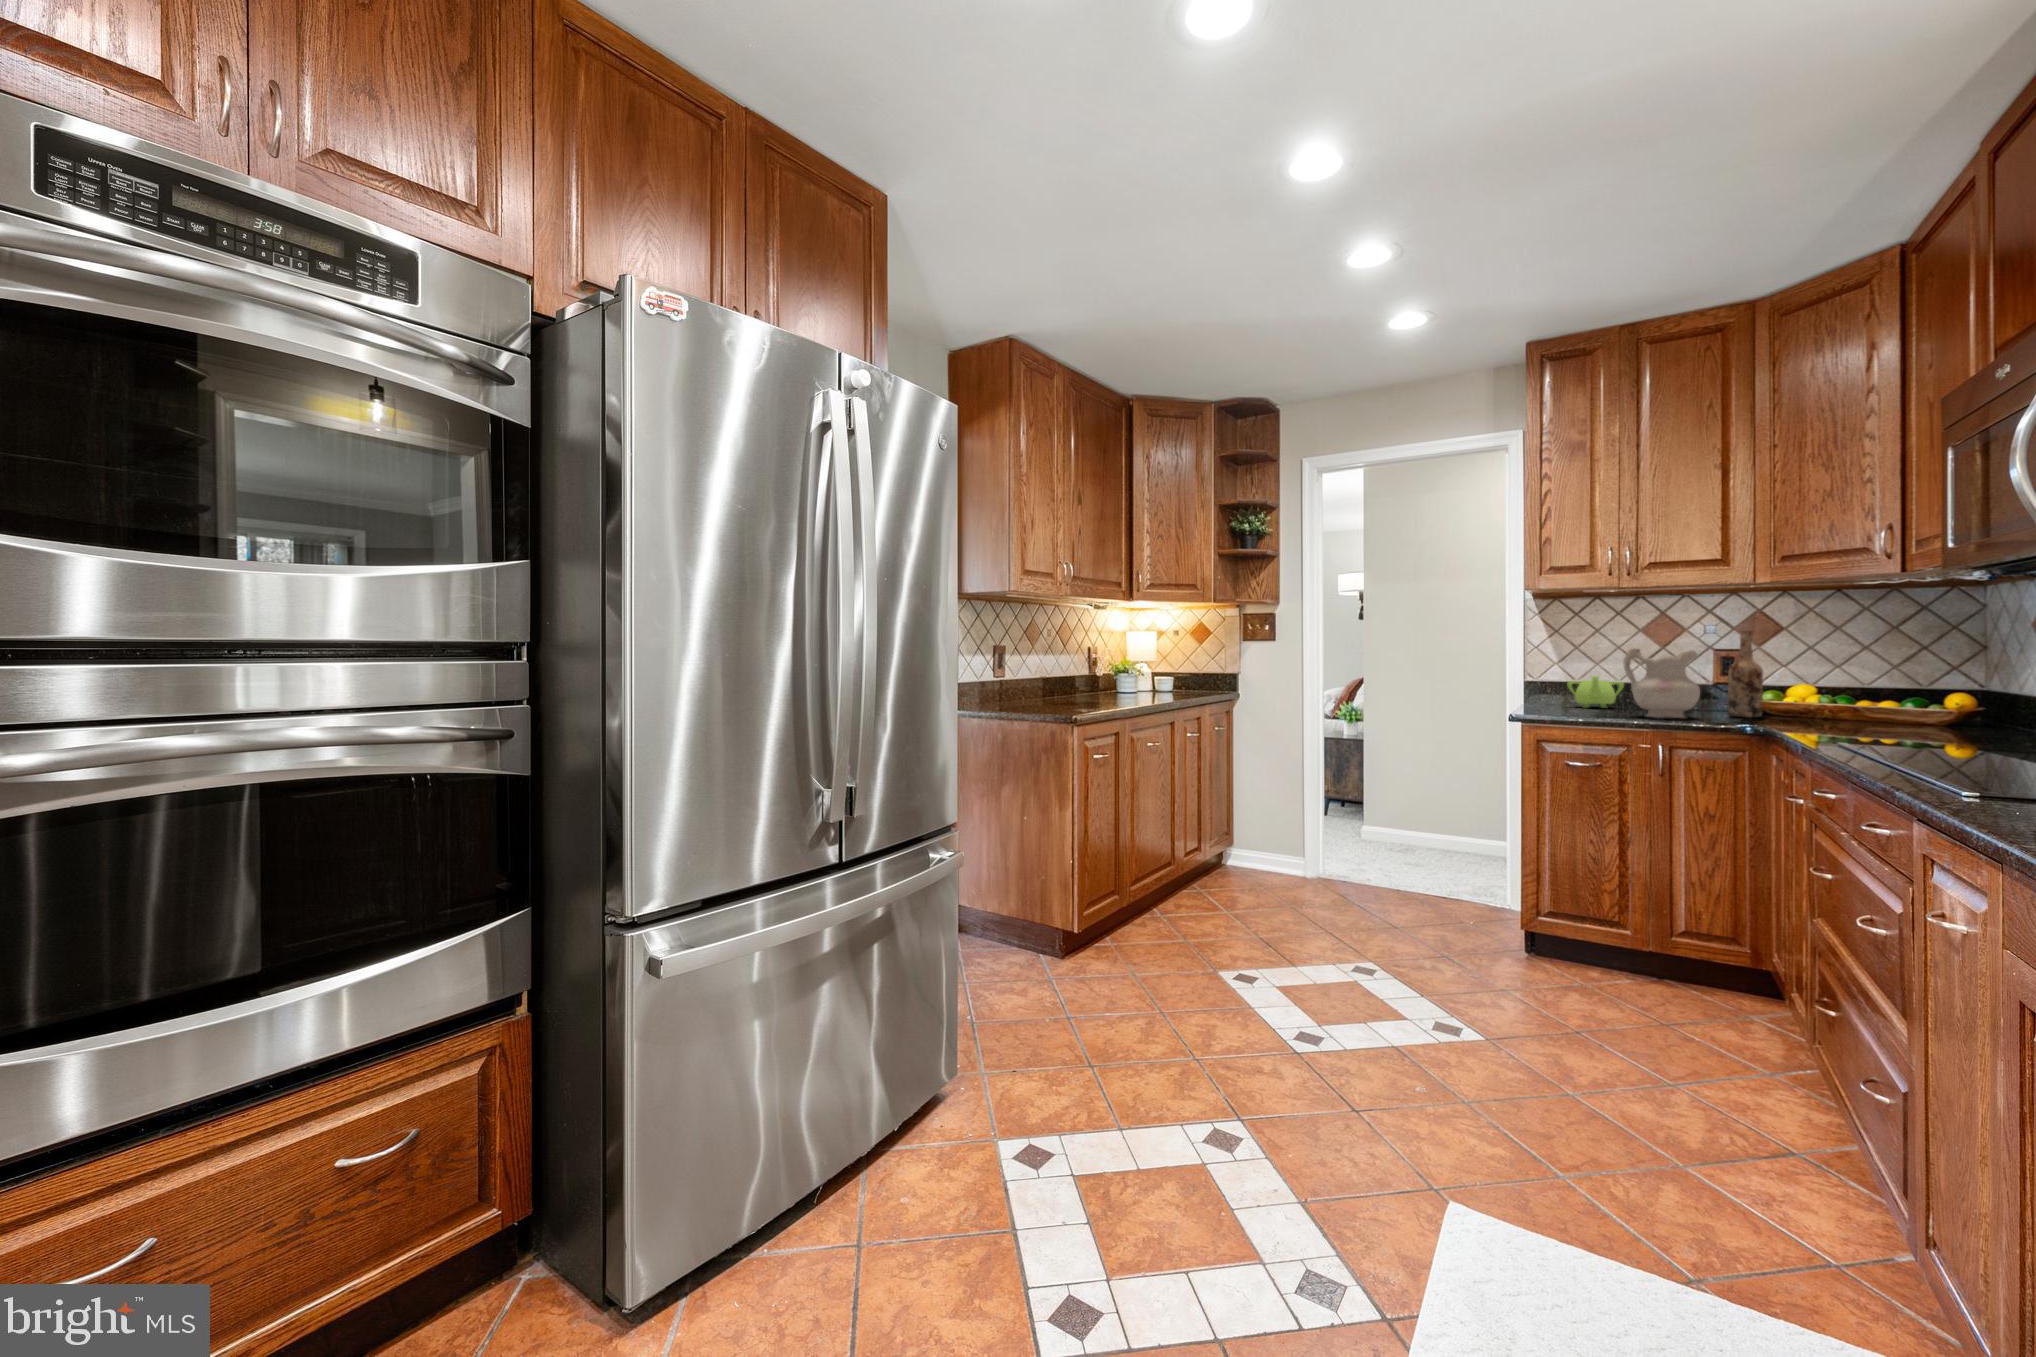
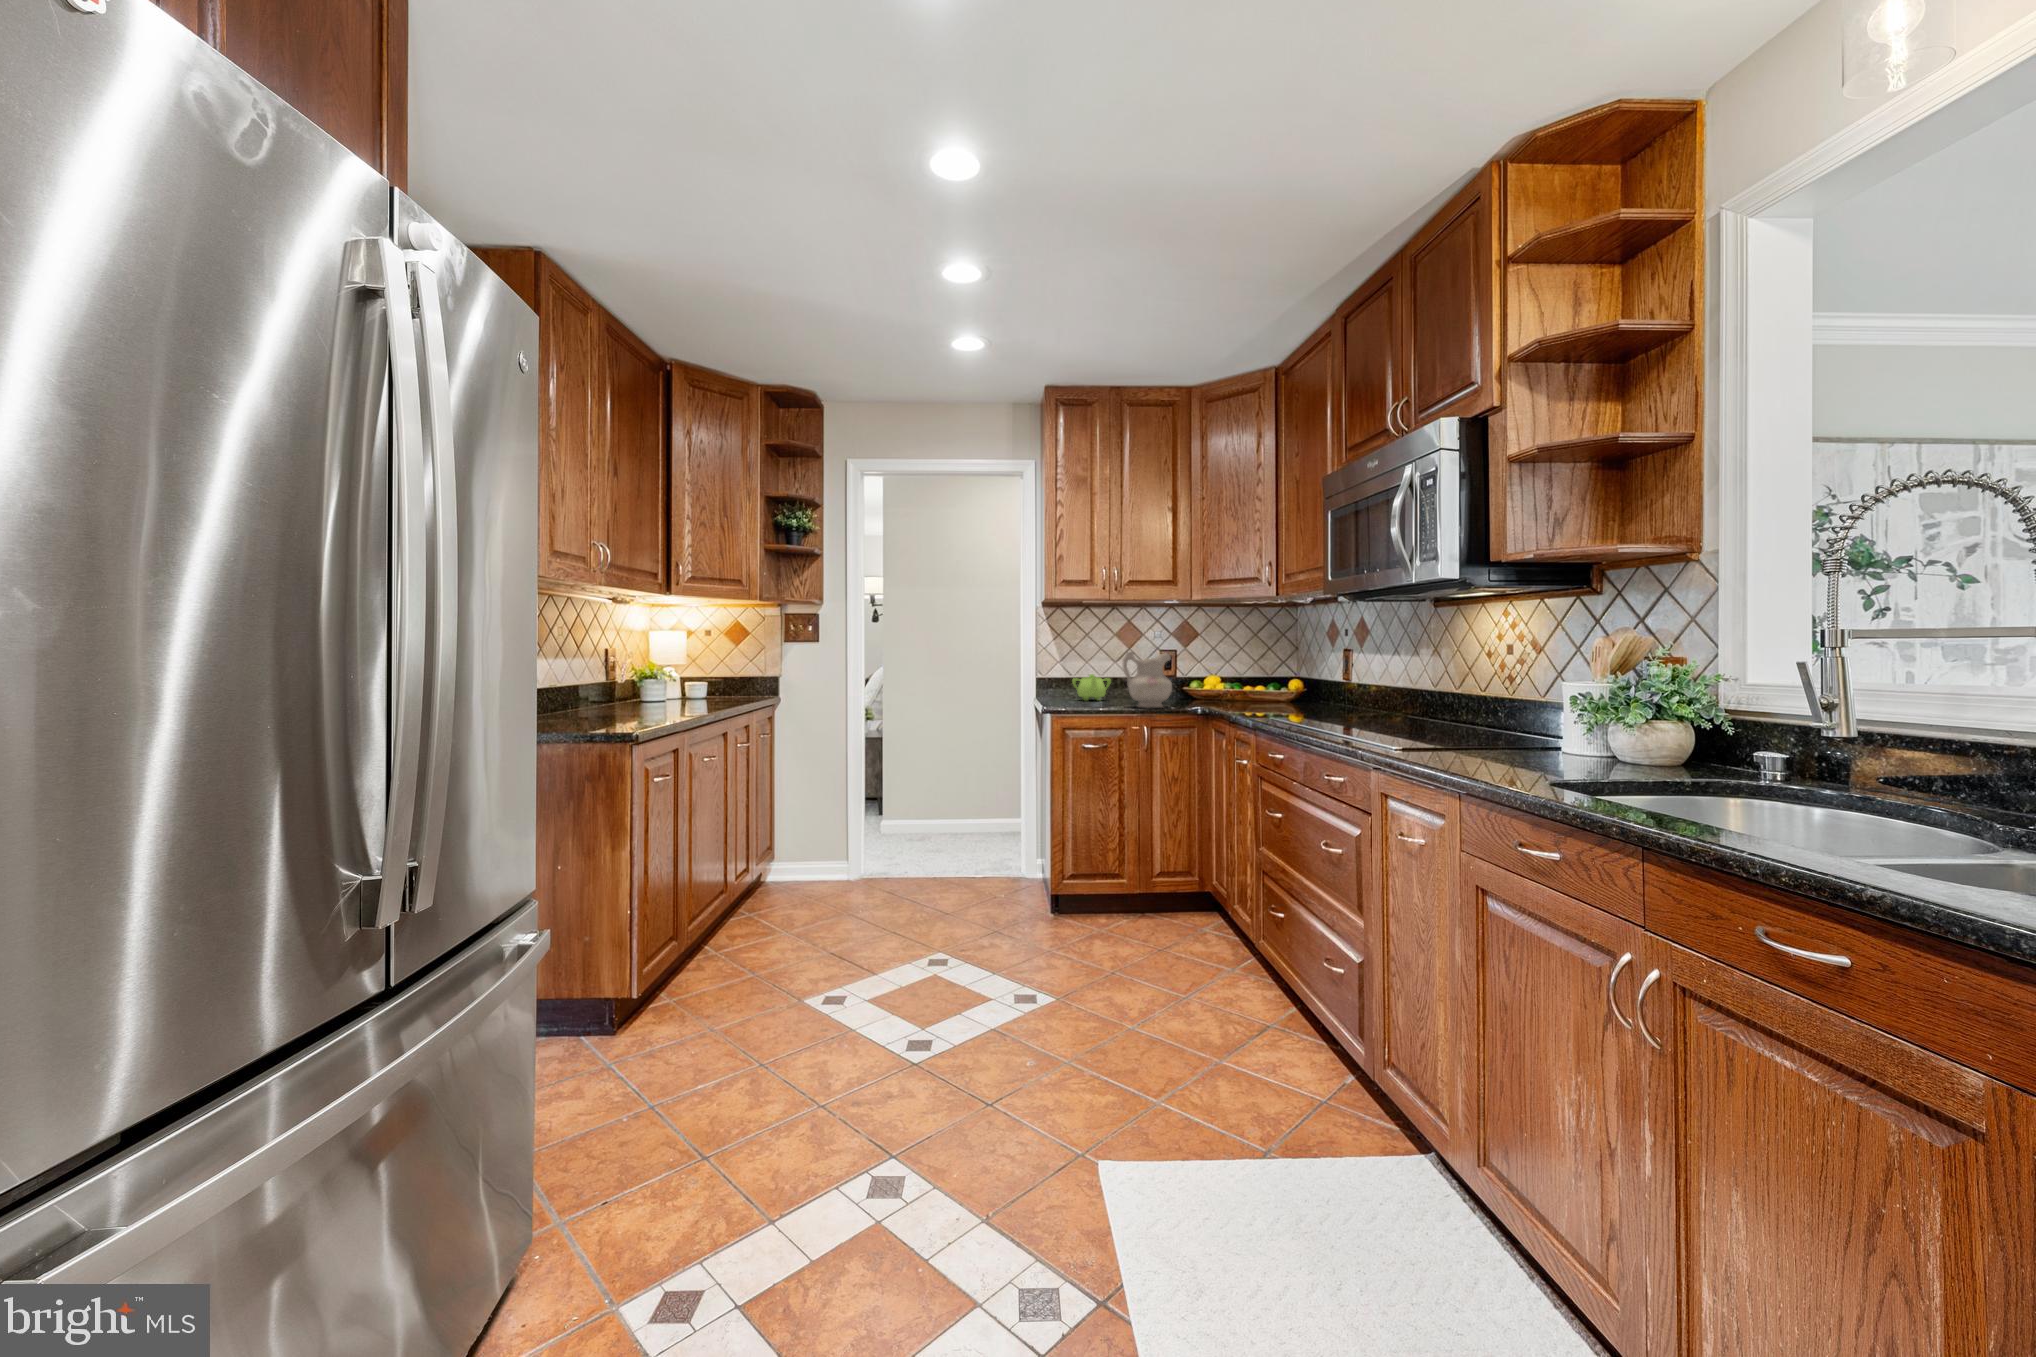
wine bottle: present [1728,631,1763,717] -> none [1185,639,1205,705]

